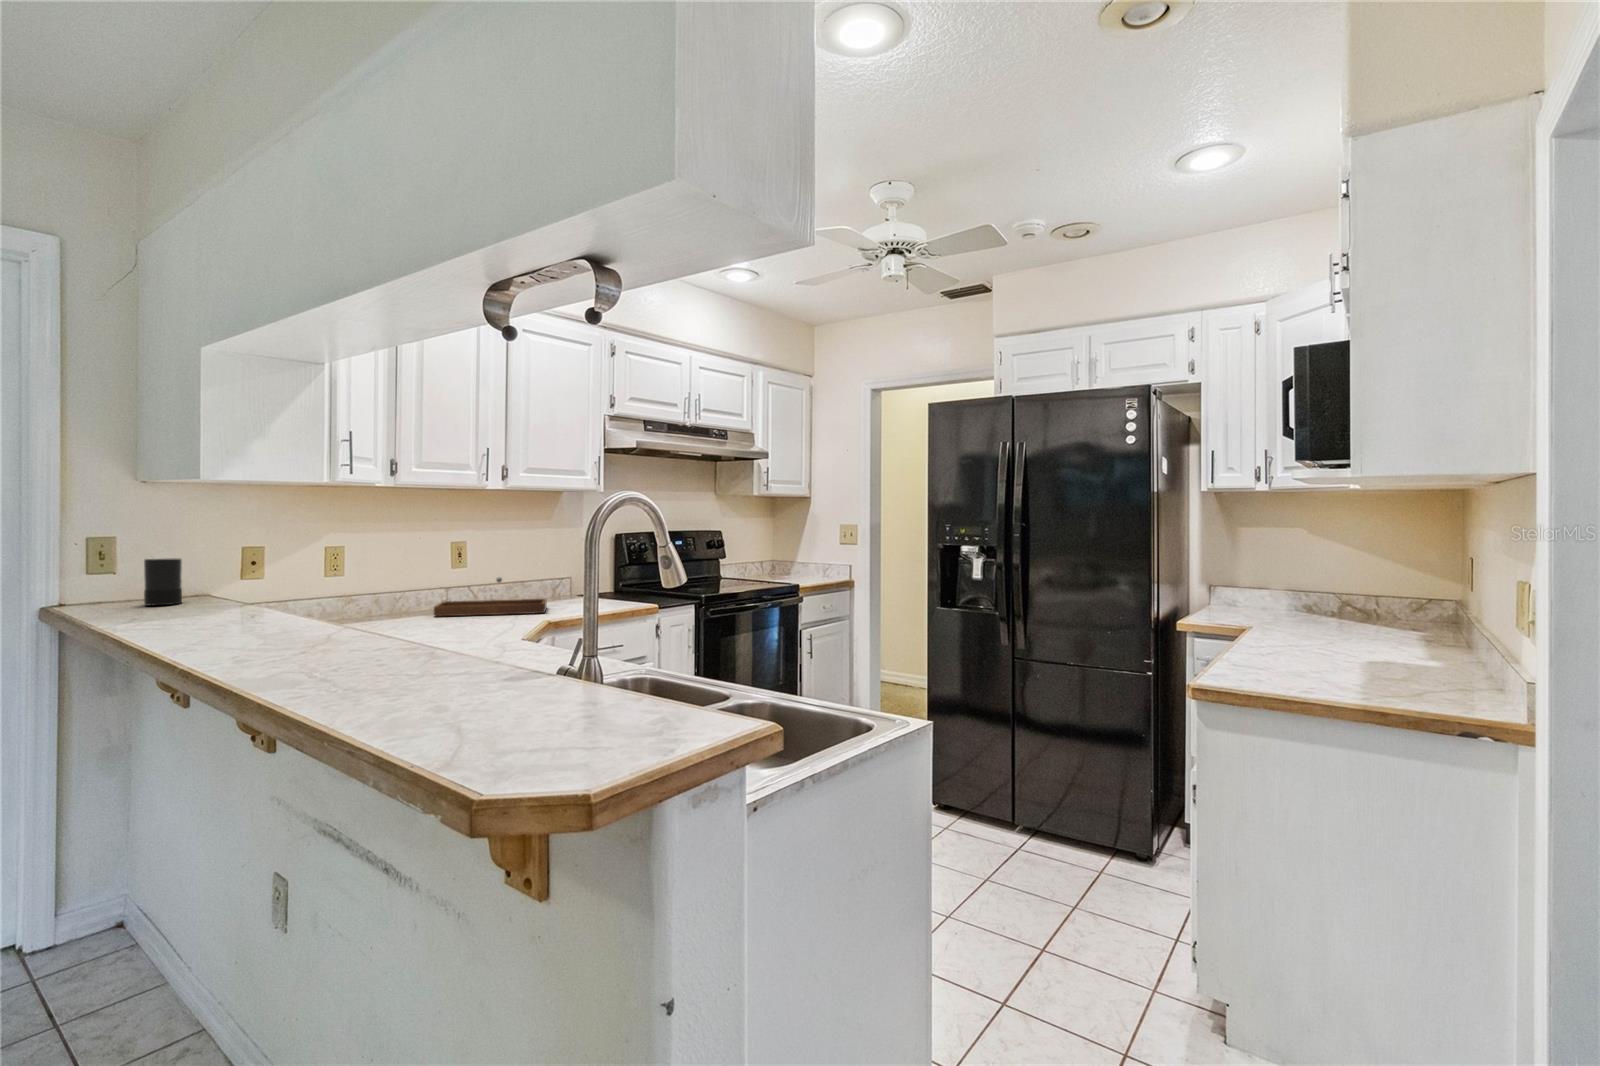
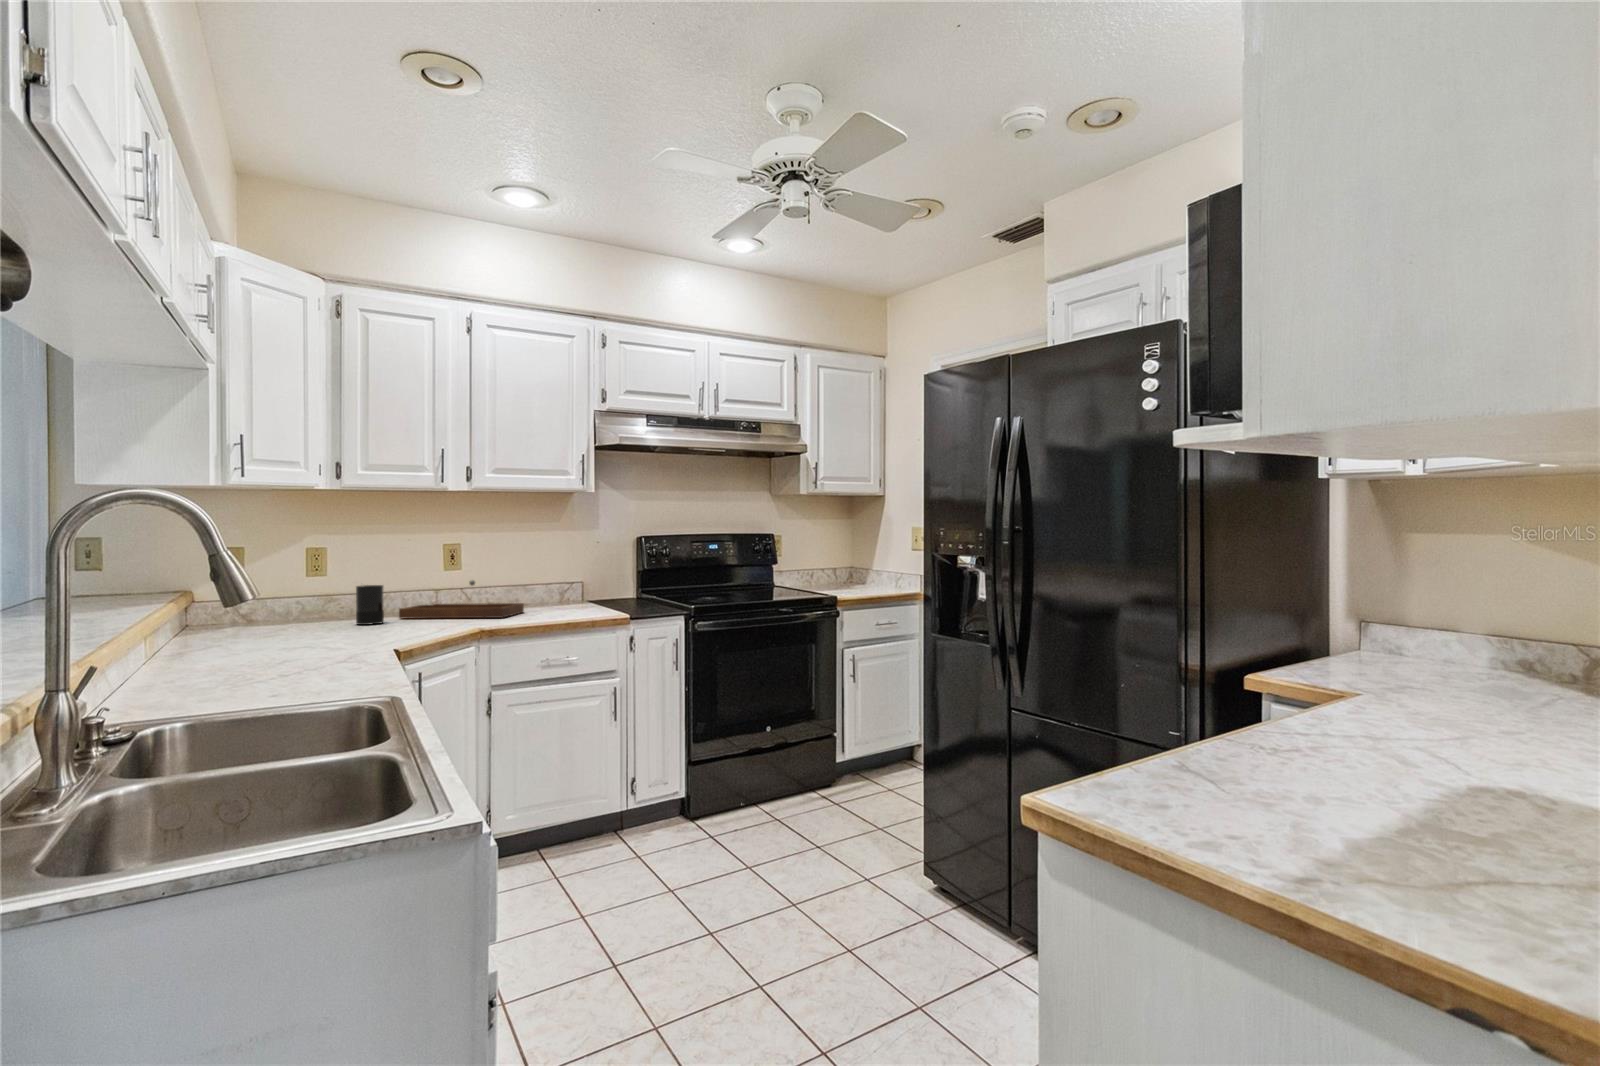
candle: present [144,559,182,605] -> present [356,585,384,625]

